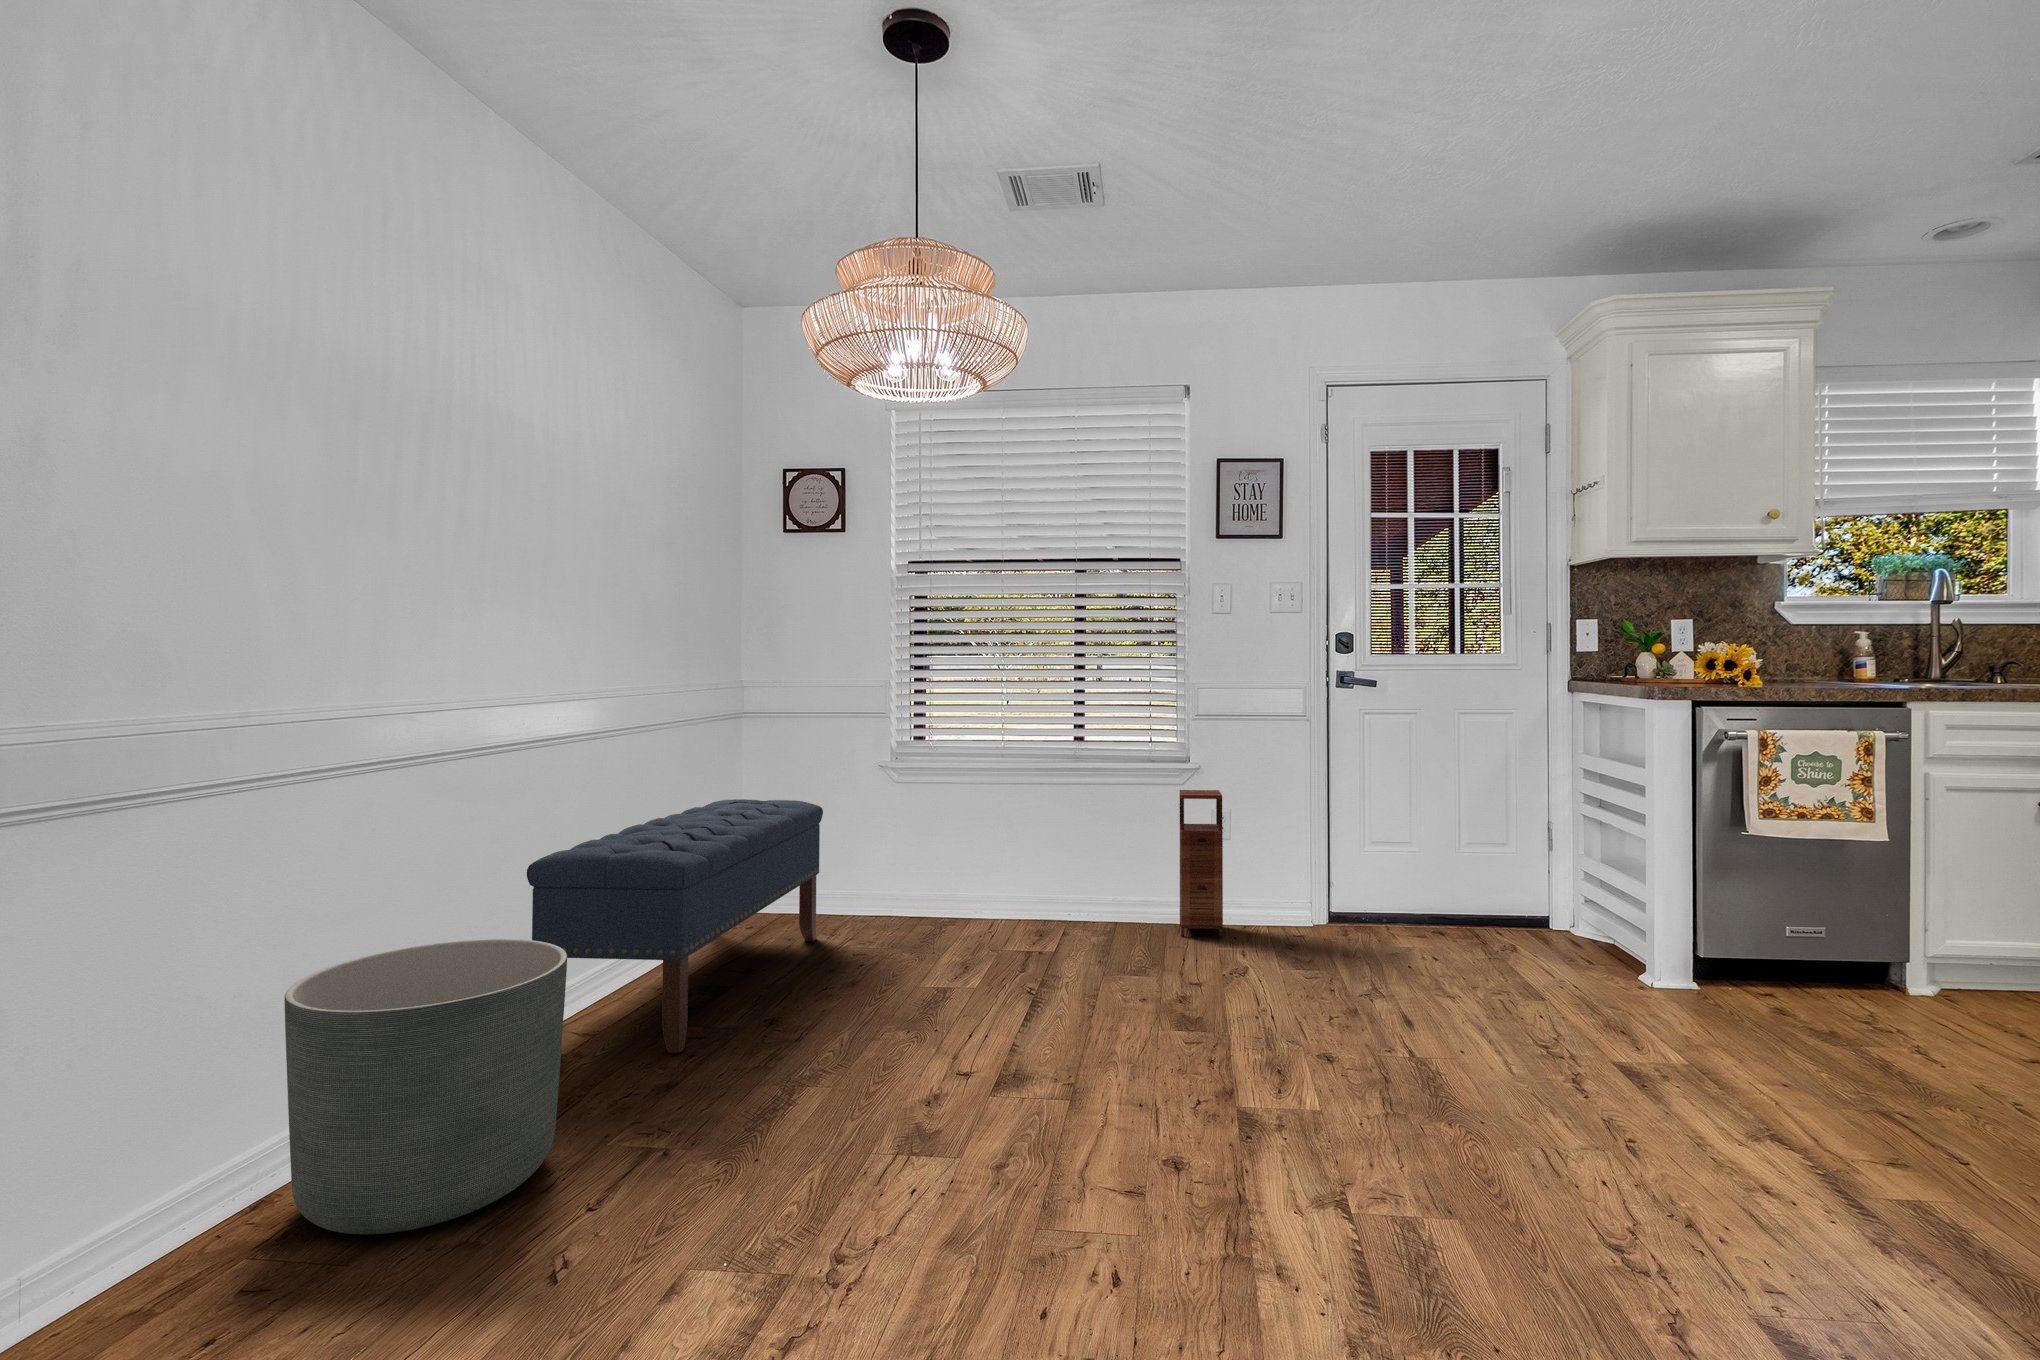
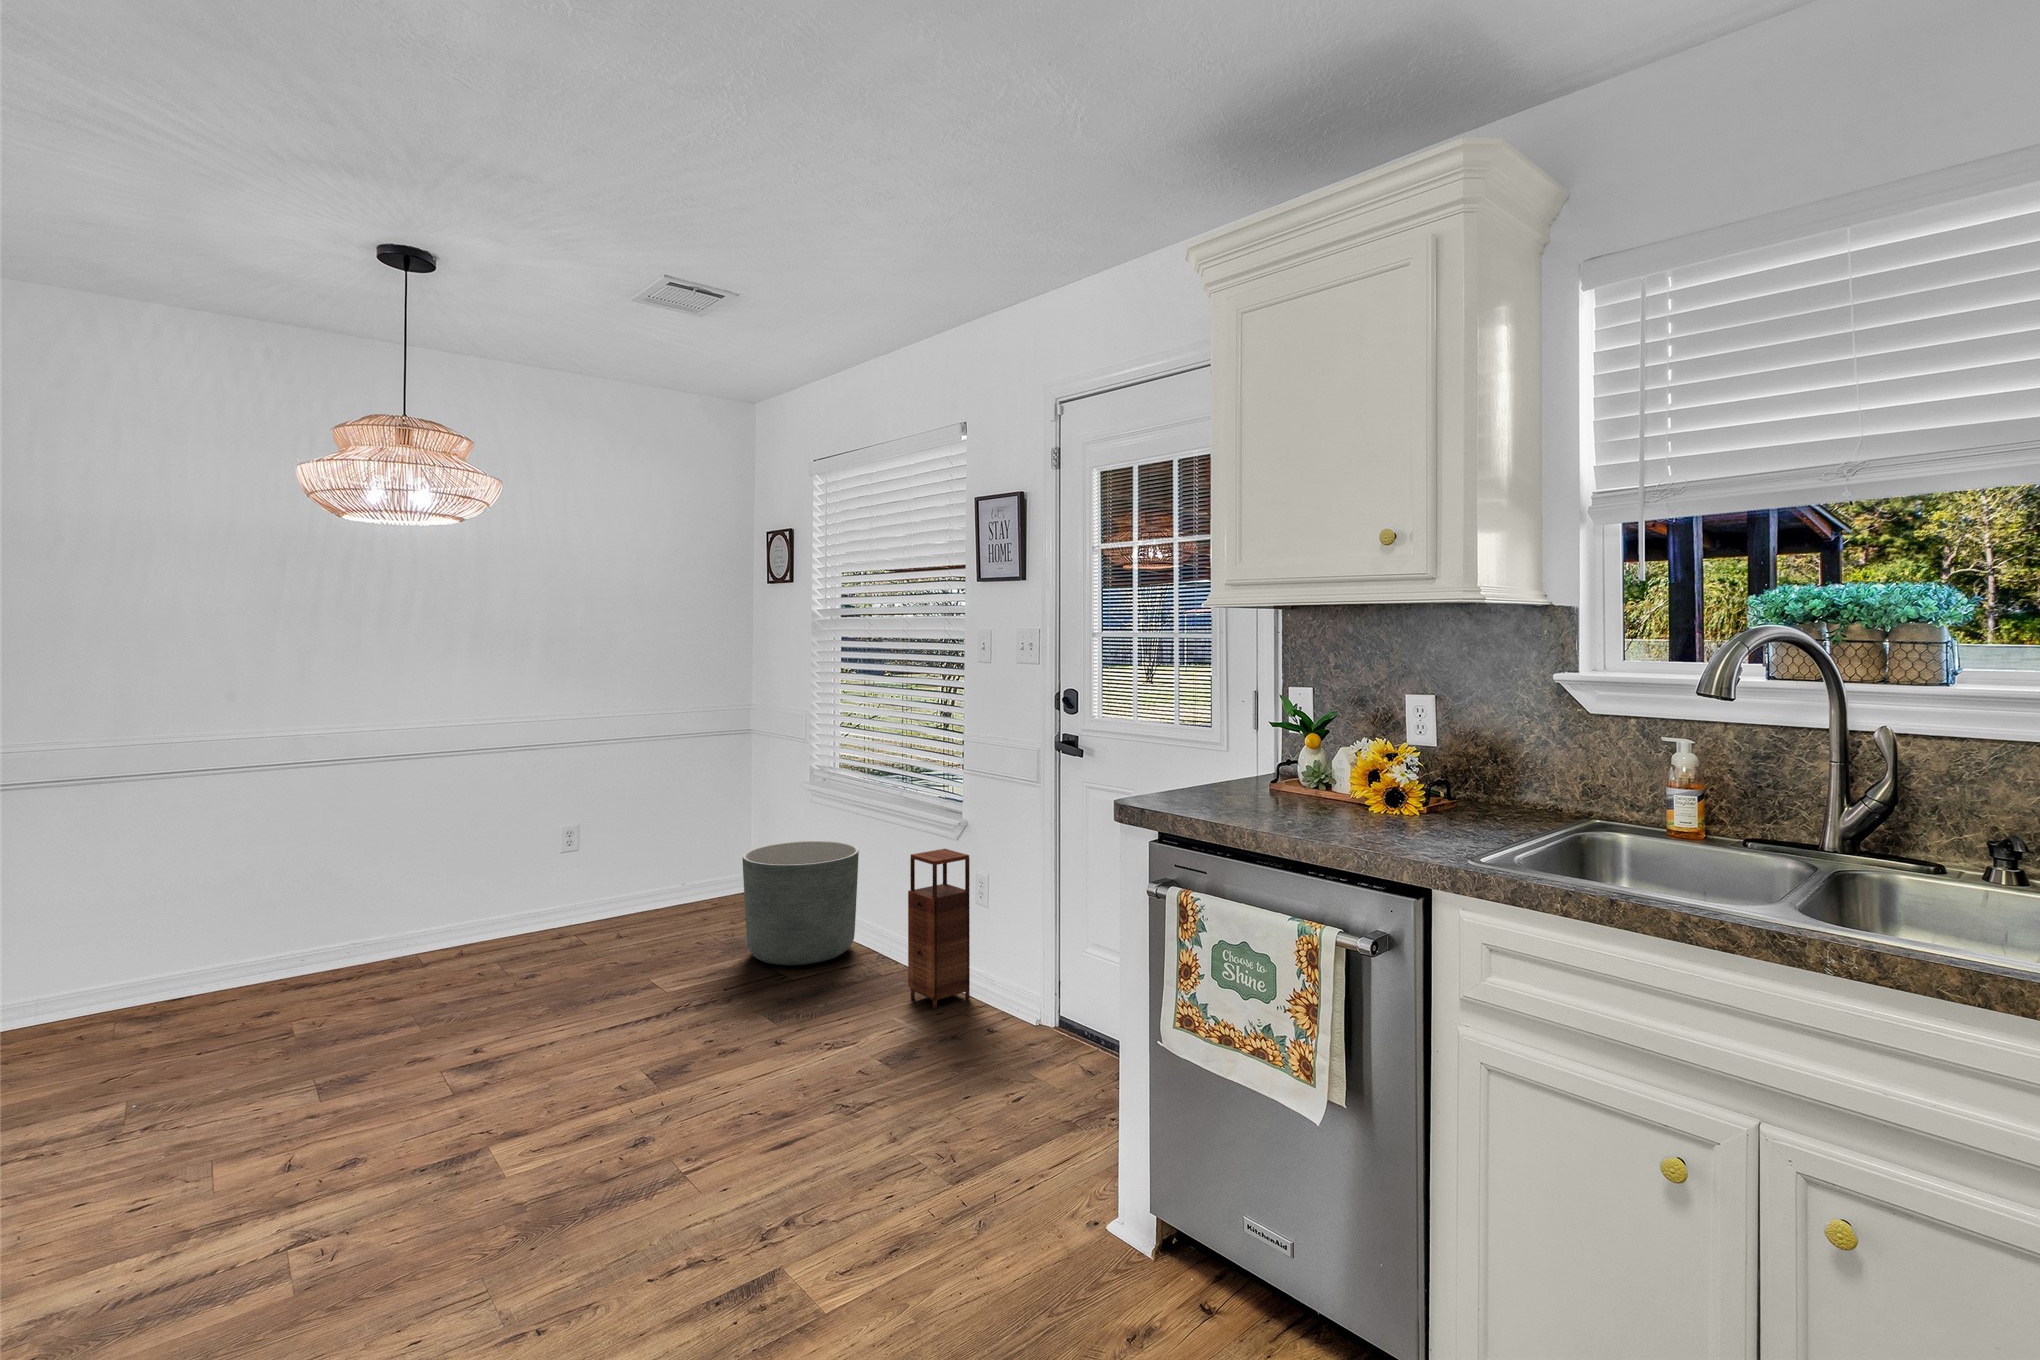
bench: present [527,799,823,1053] -> none [415,805,721,981]
planter: present [284,939,567,1234] -> present [743,841,859,965]

